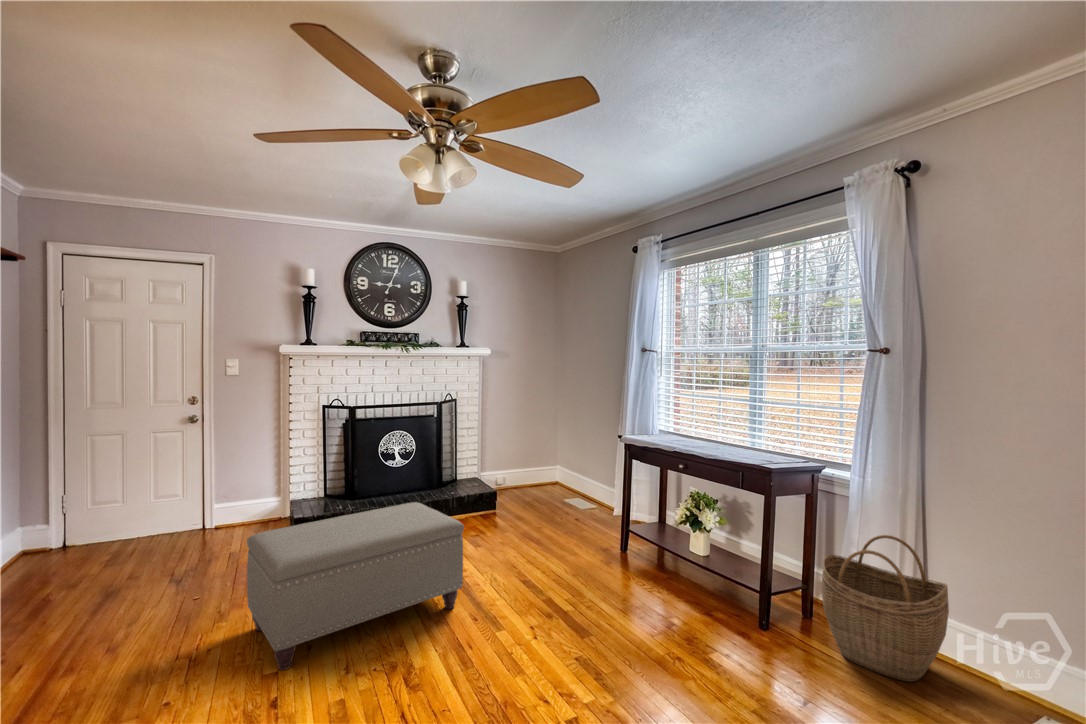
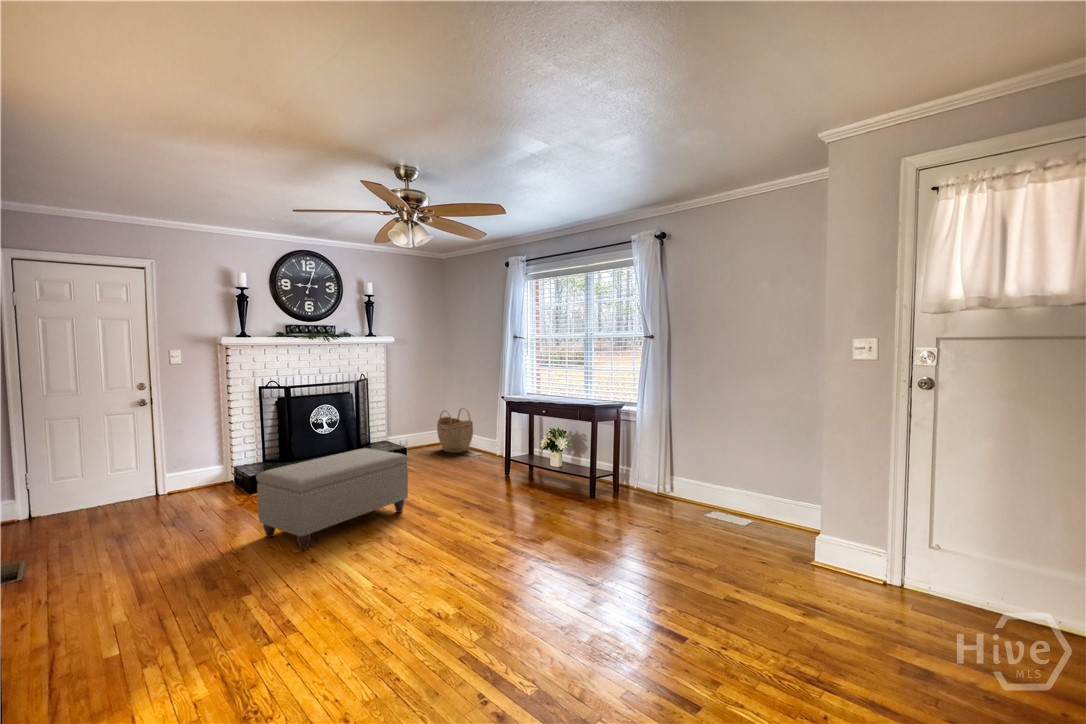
woven basket: present [822,535,949,682] -> present [437,408,473,453]

